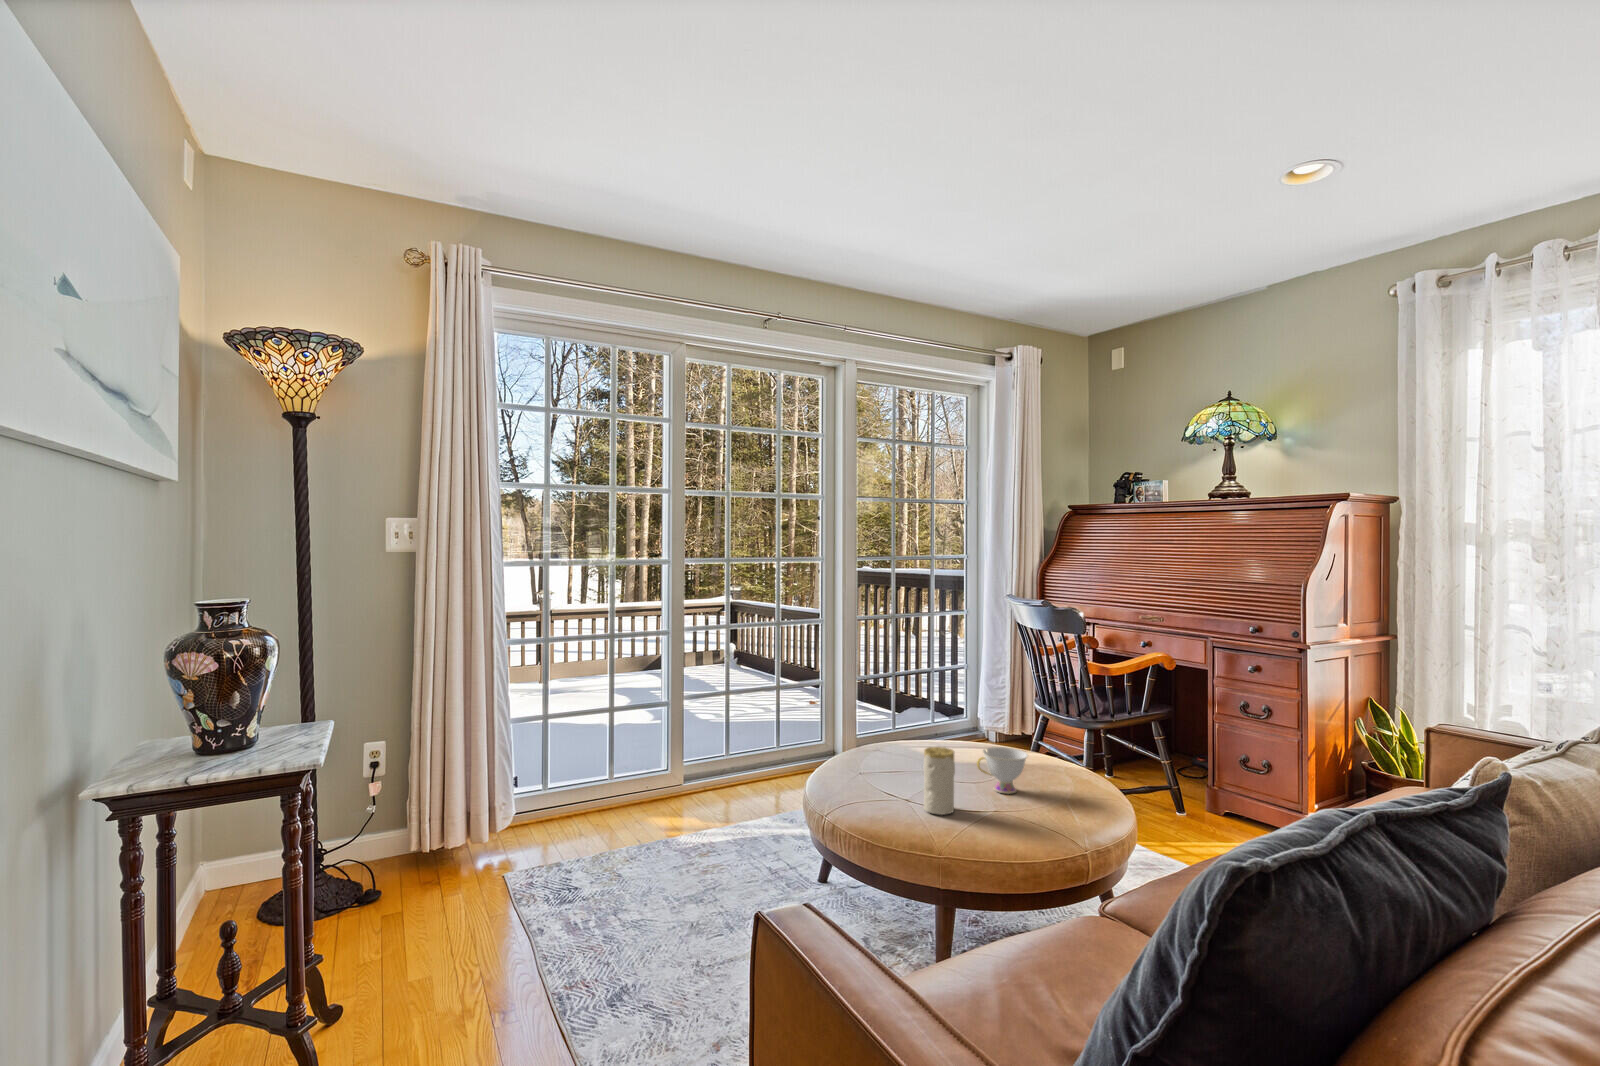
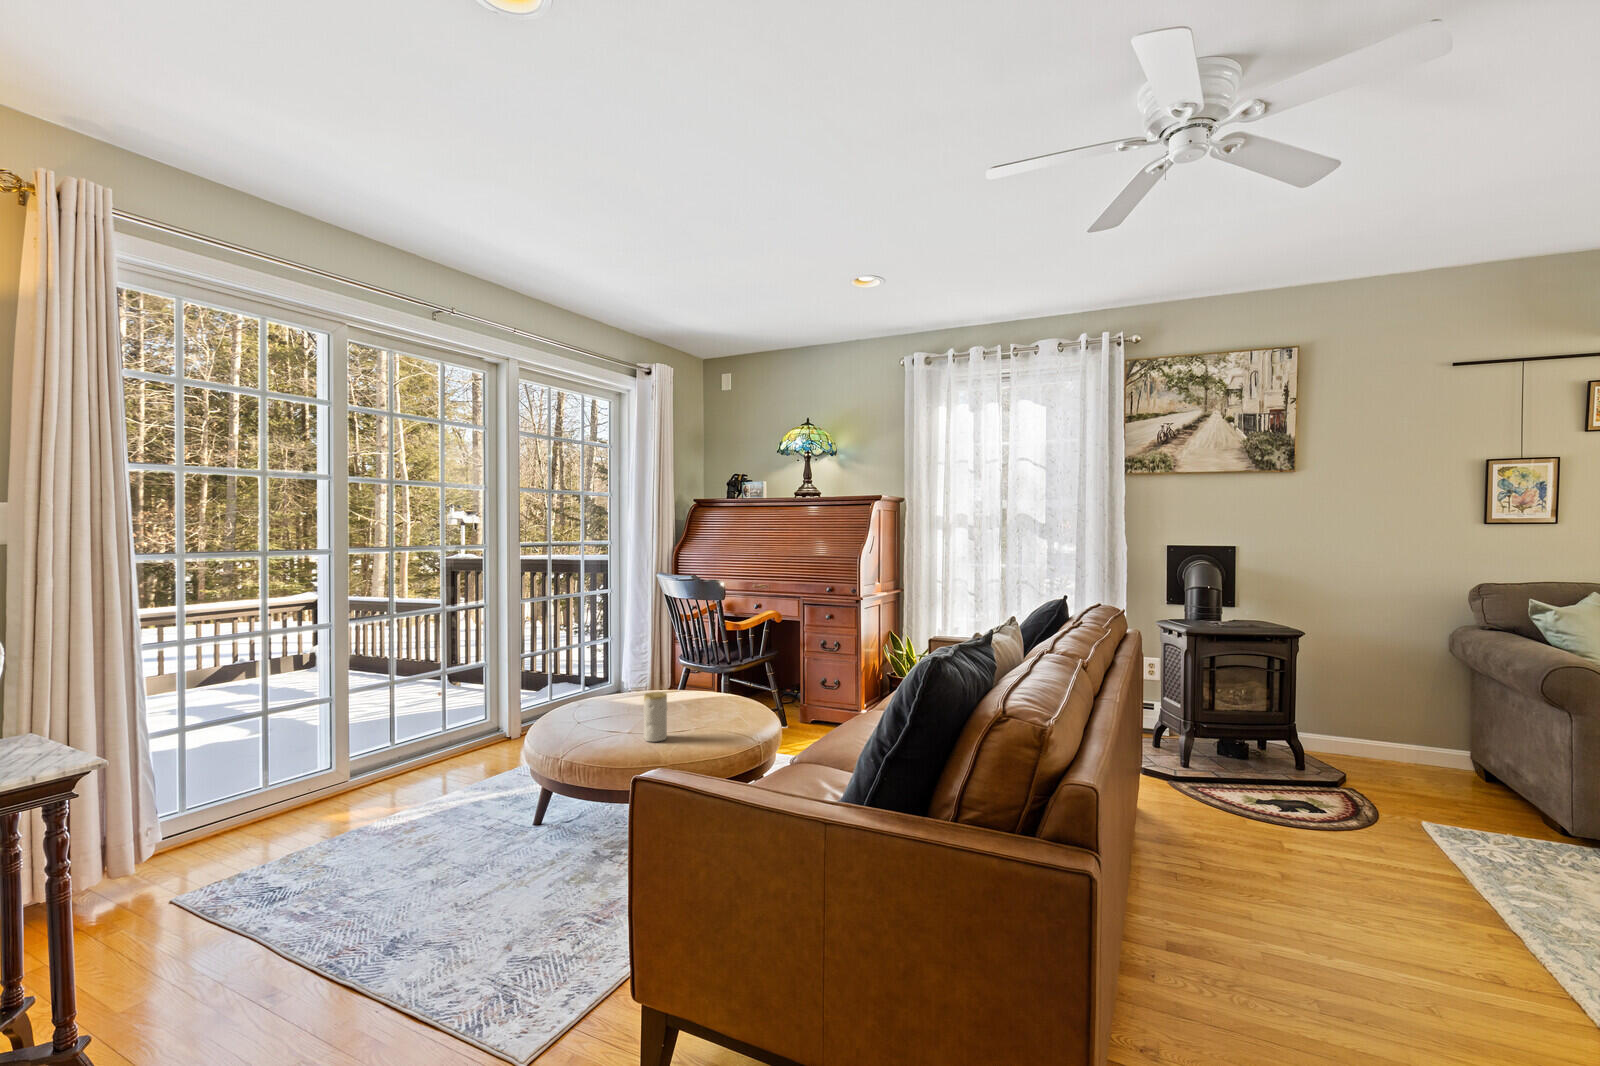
teacup: present [977,747,1028,794] -> none [675,688,712,721]

